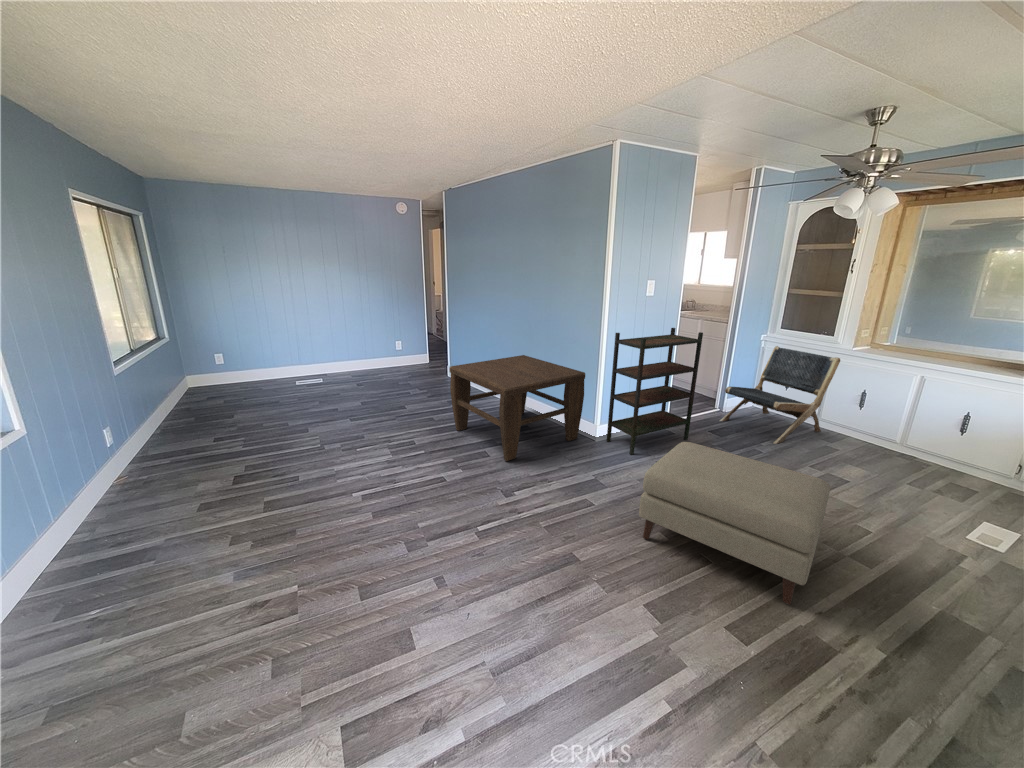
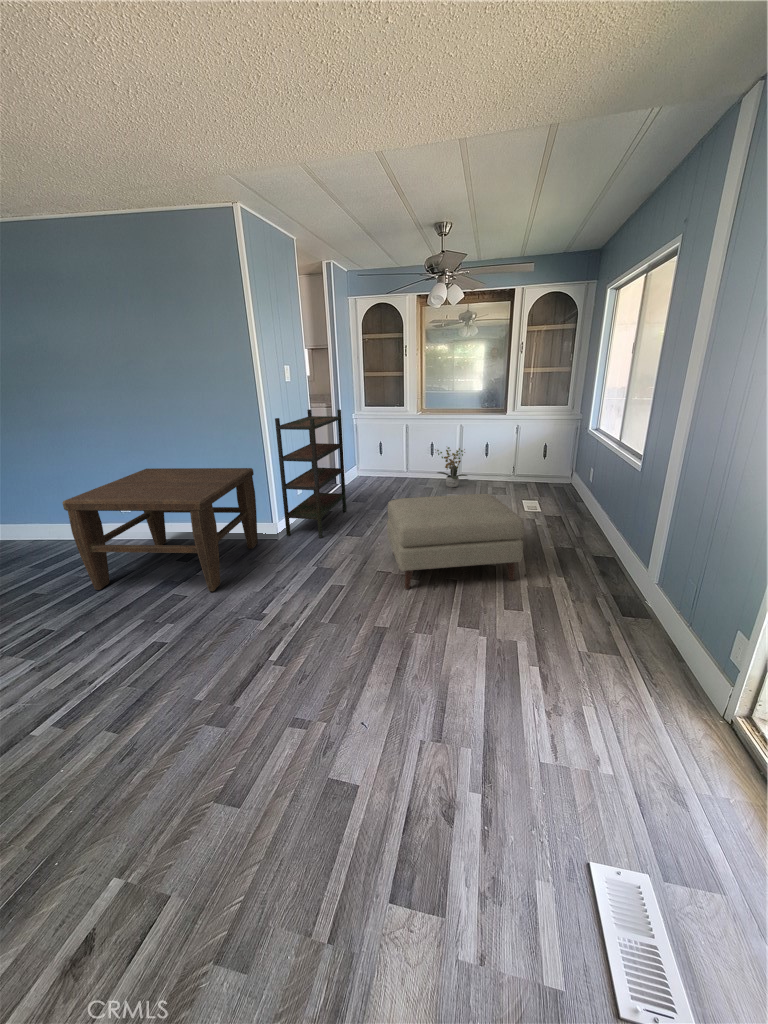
lounge chair: present [720,346,840,444] -> none [350,419,415,495]
potted plant: none [850,401,908,460] -> present [437,447,467,487]

